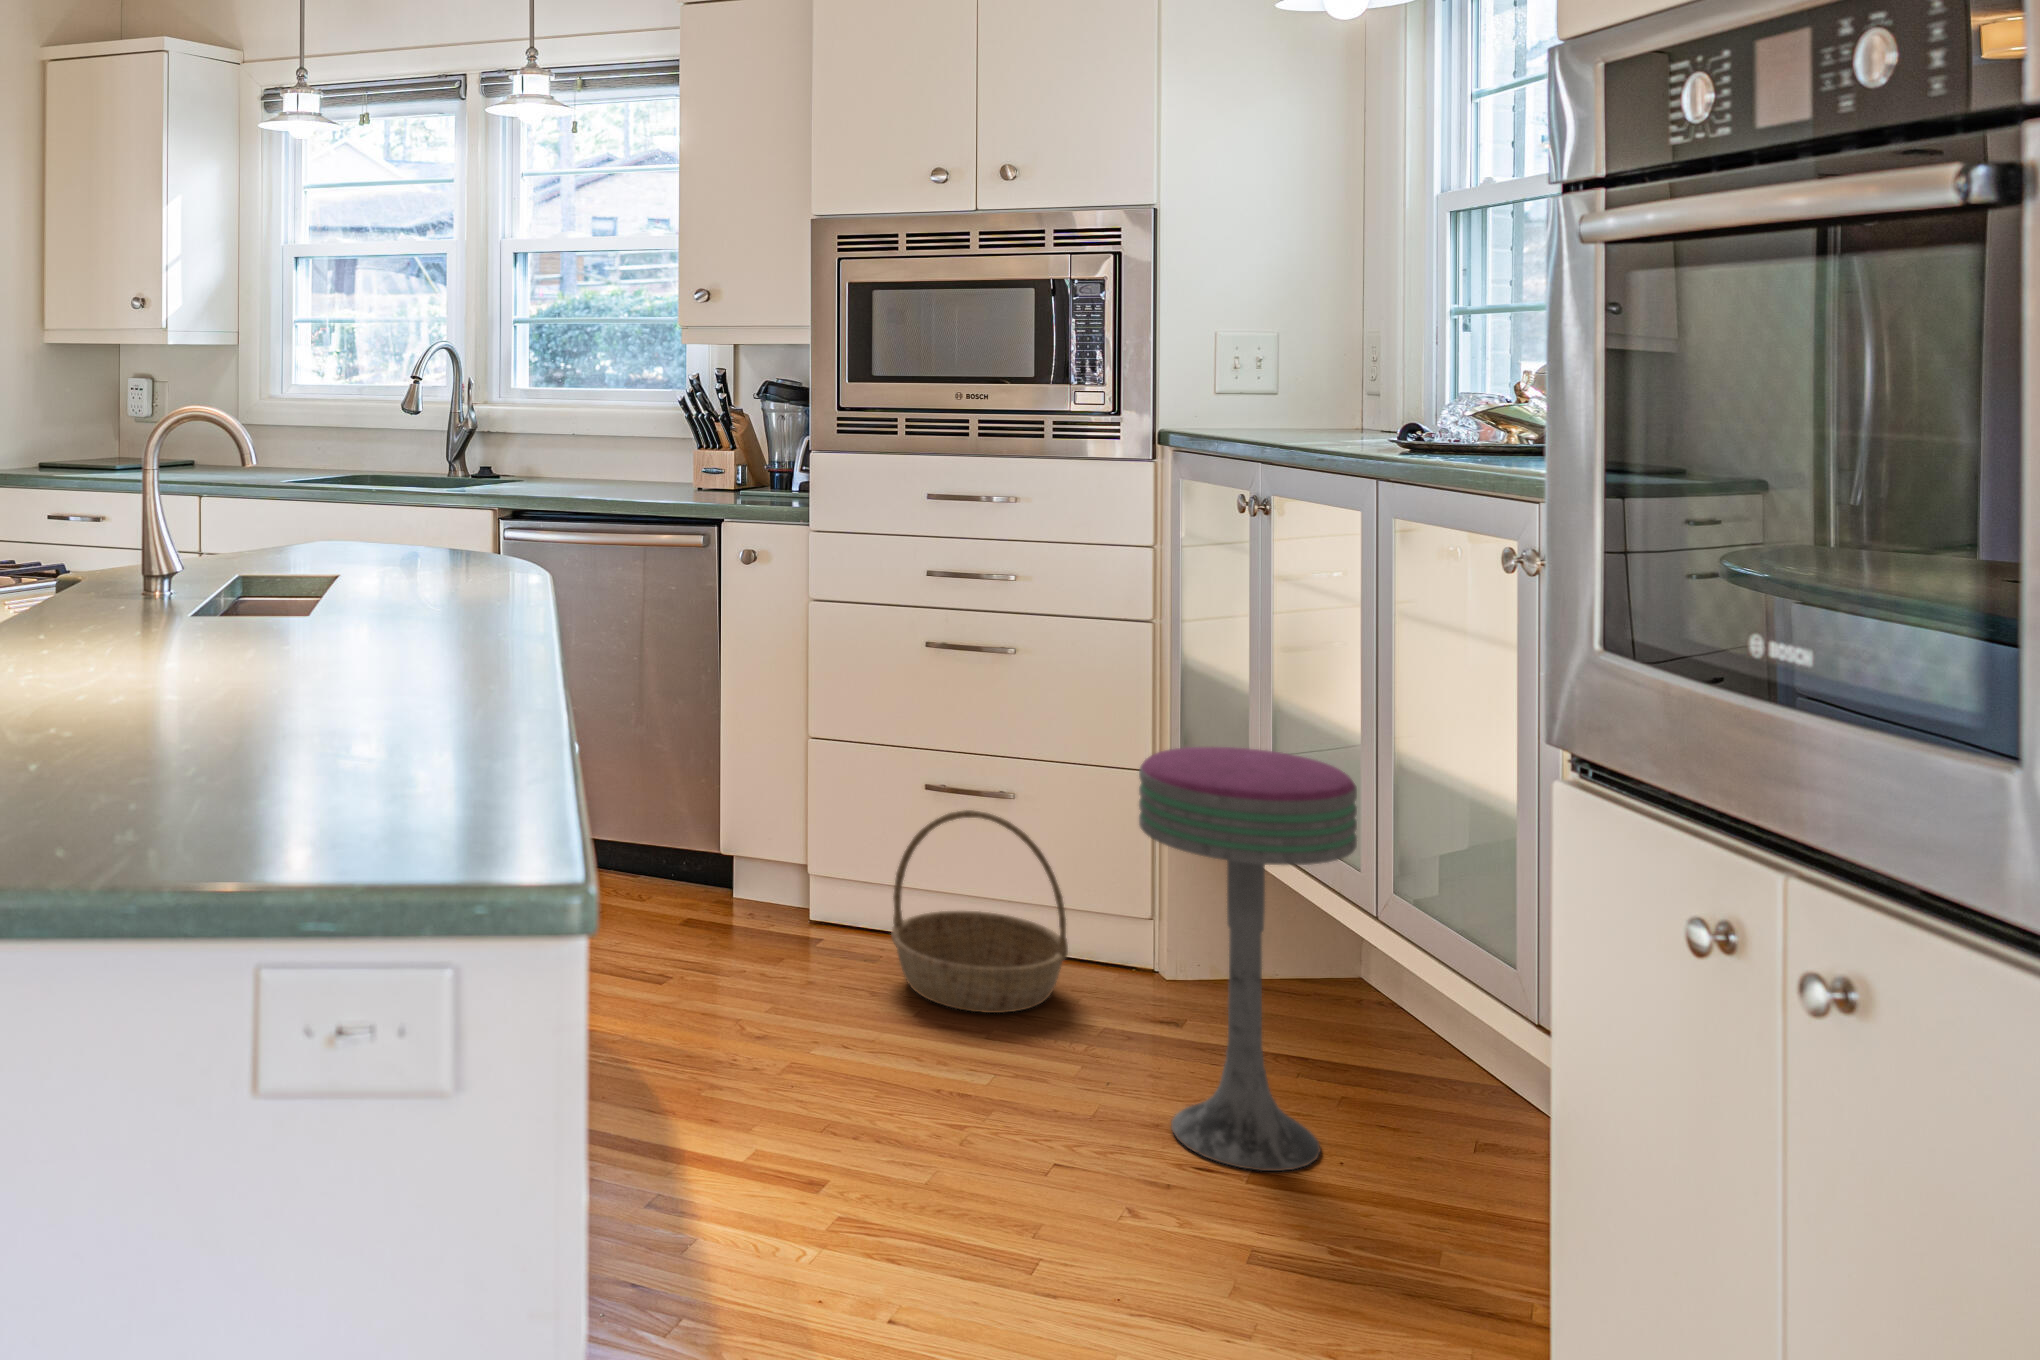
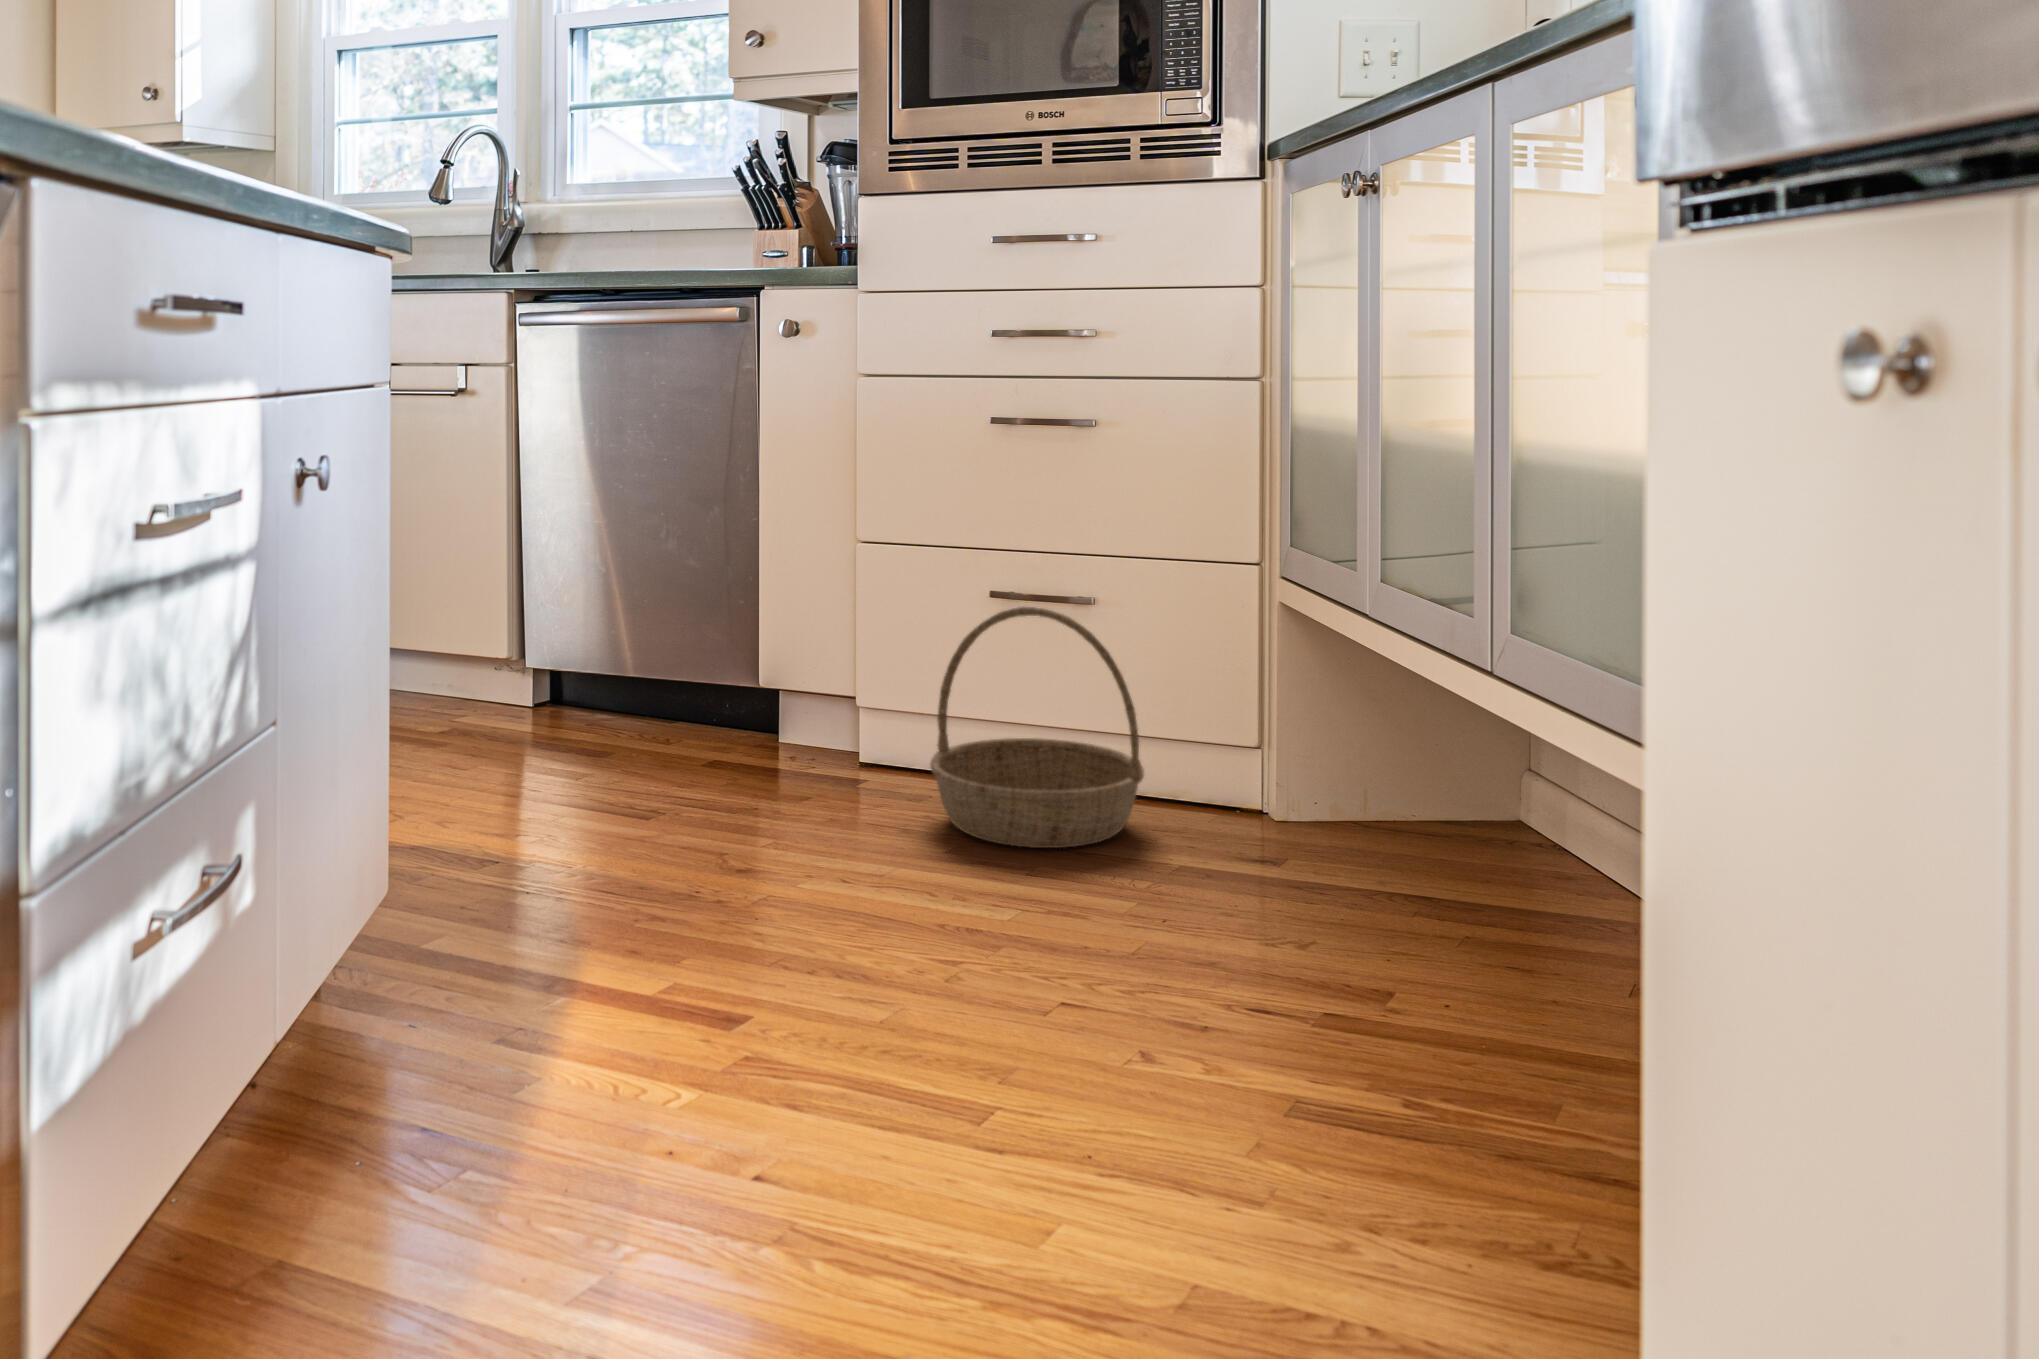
bar stool: present [1139,747,1357,1171] -> none [1179,485,1460,1013]

